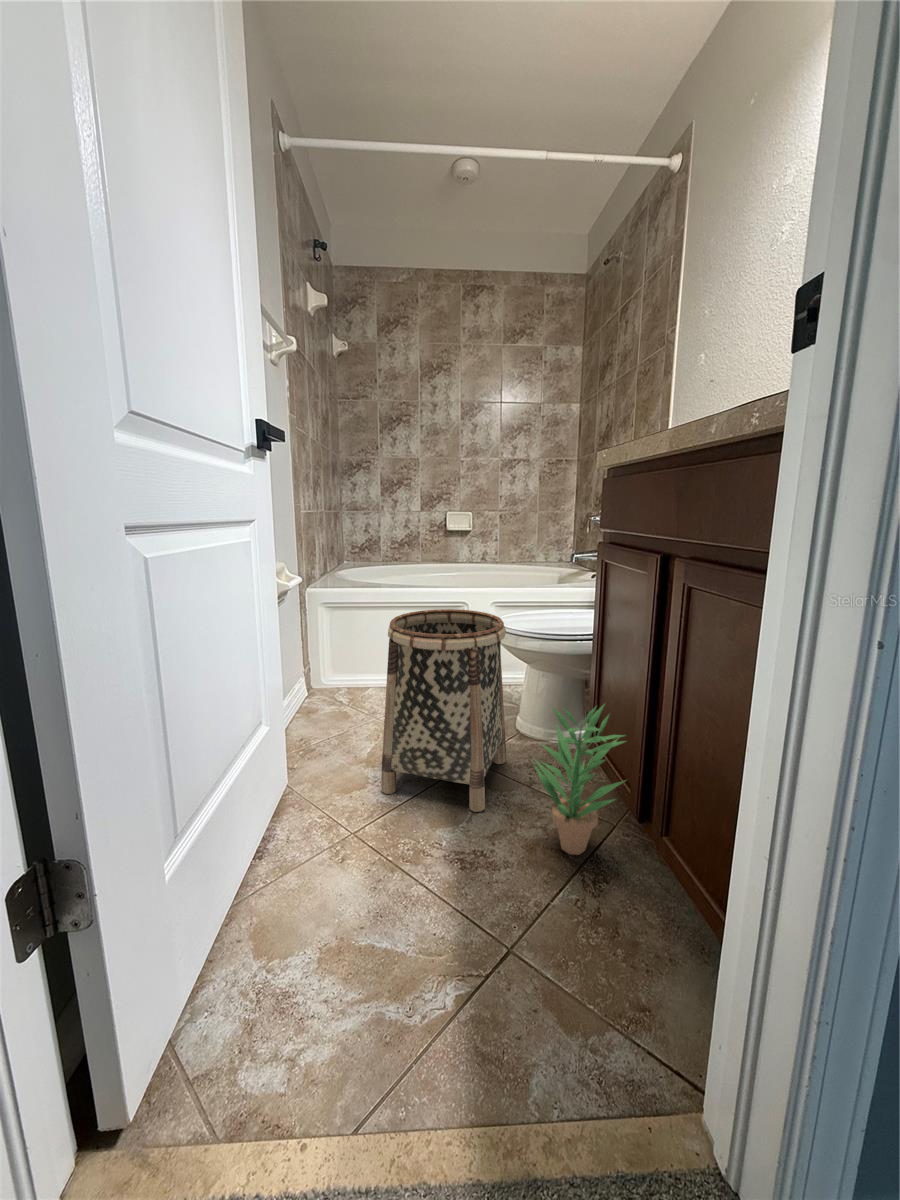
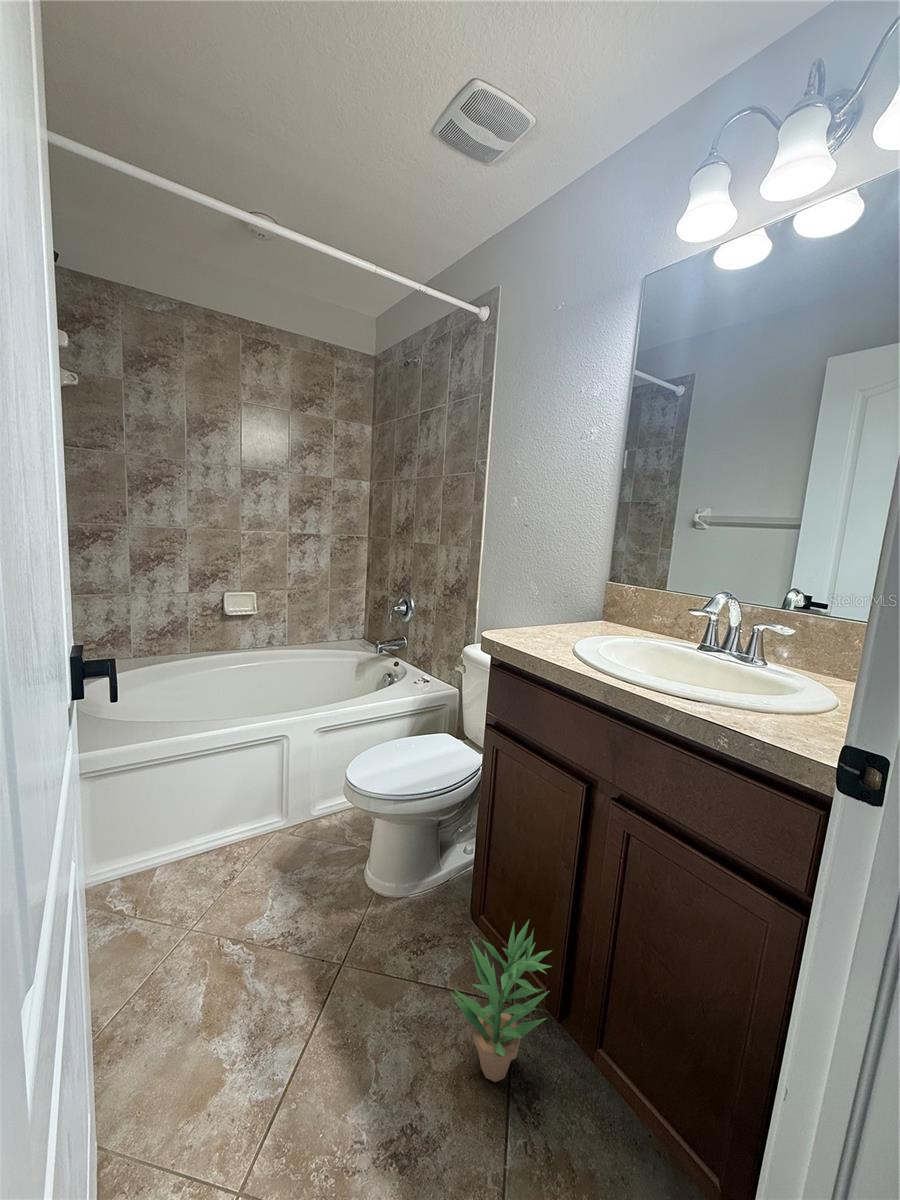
basket: present [381,609,506,812] -> none [247,795,396,1080]

